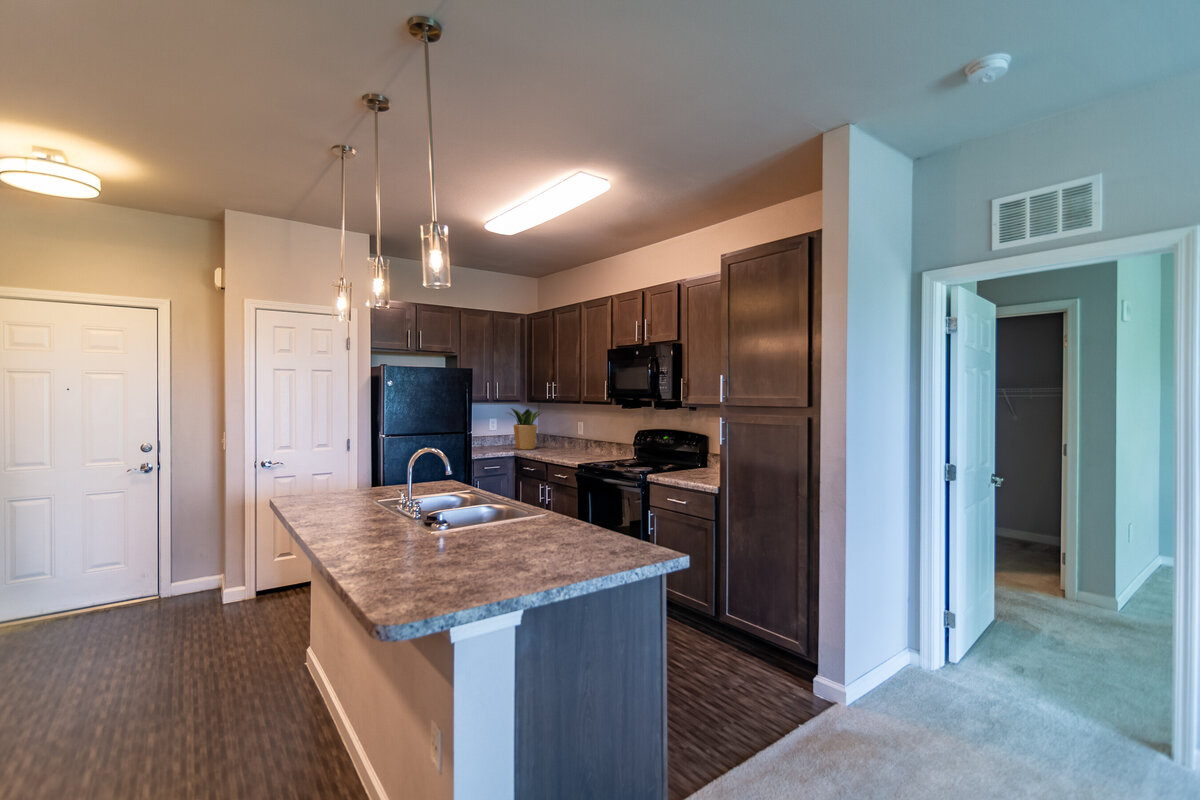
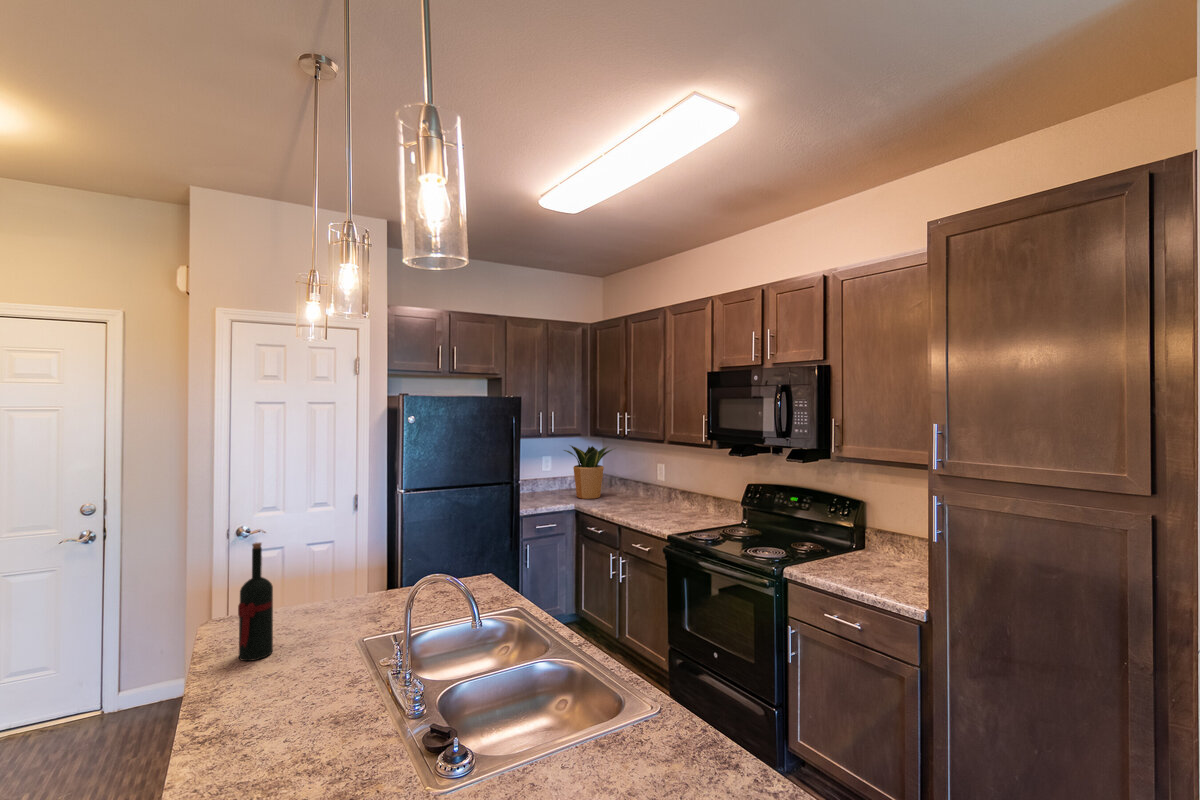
wine bottle: none [307,438,326,503] -> present [238,543,273,661]

